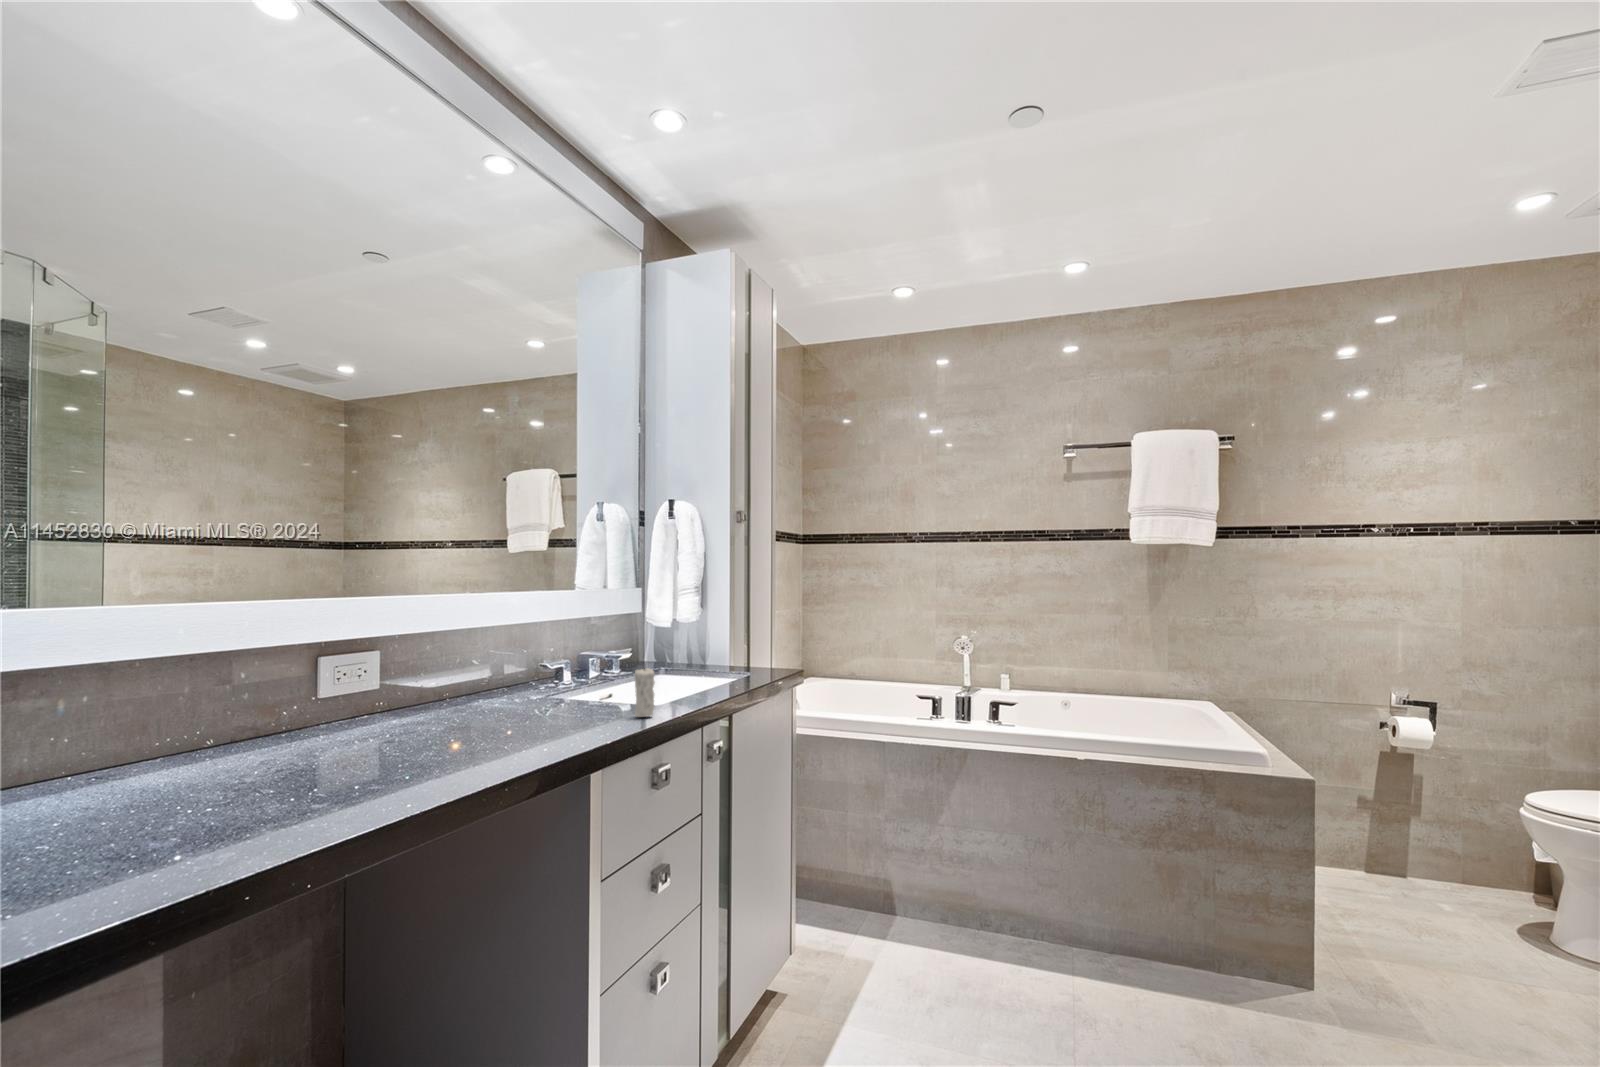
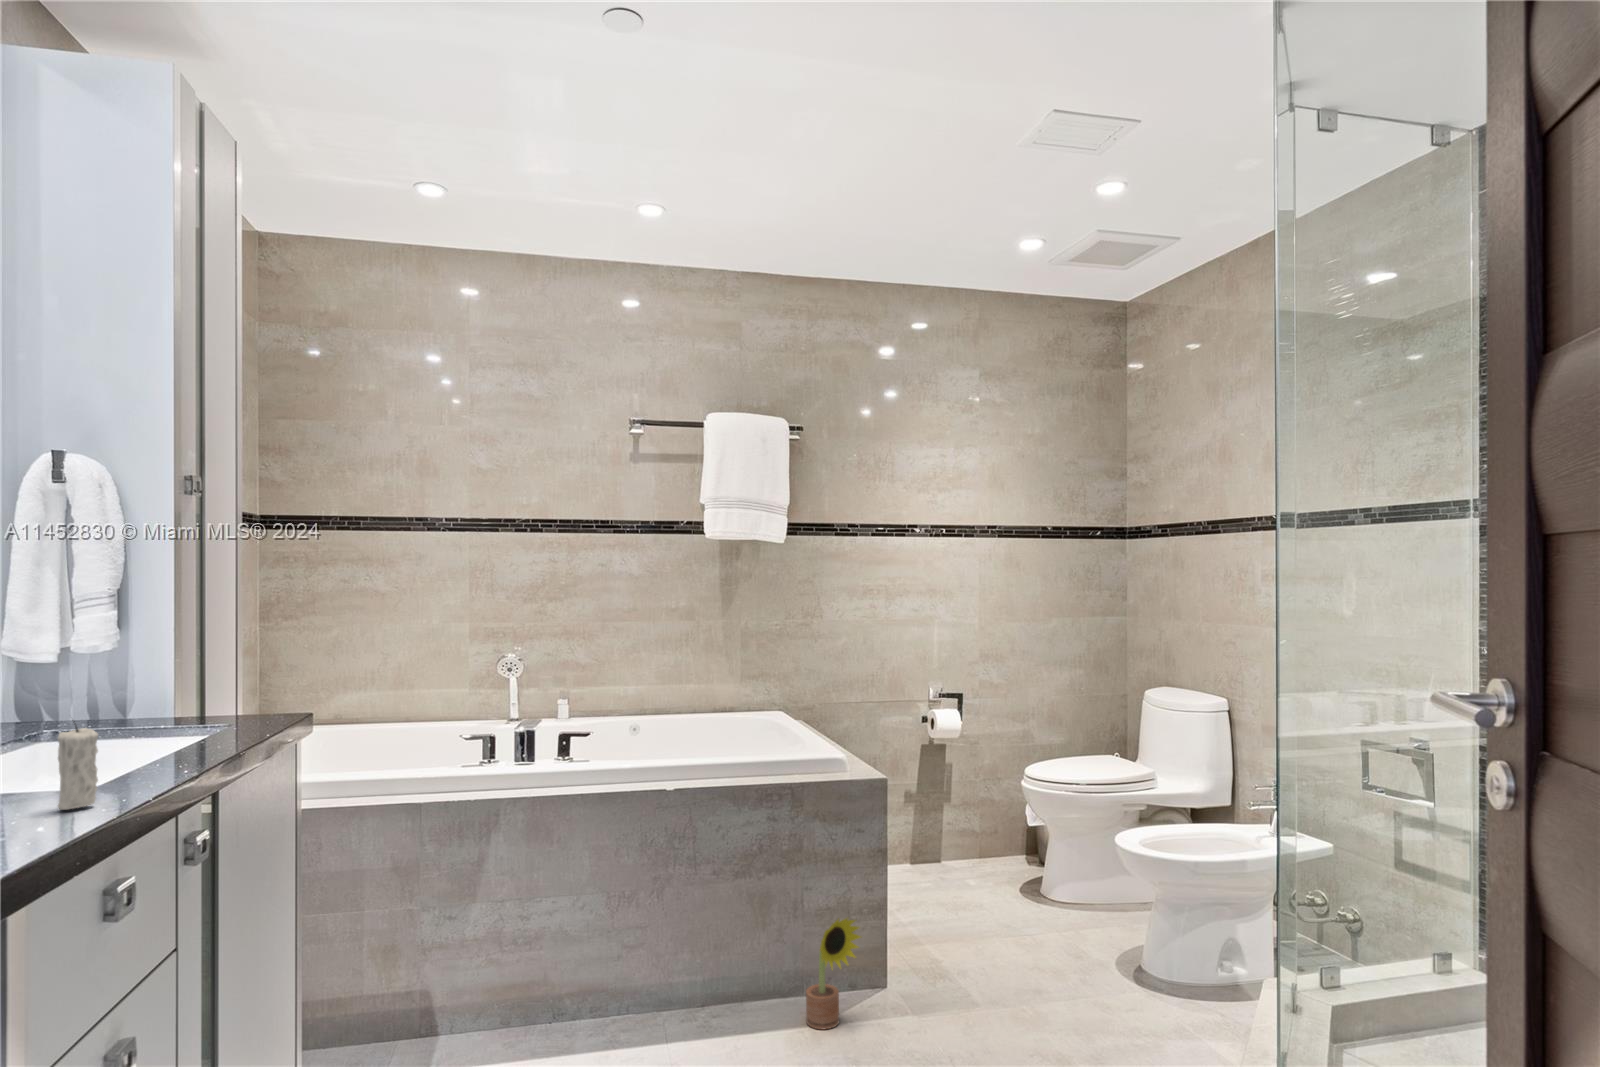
decorative plant: none [1220,908,1283,1012] -> present [806,918,861,1030]

